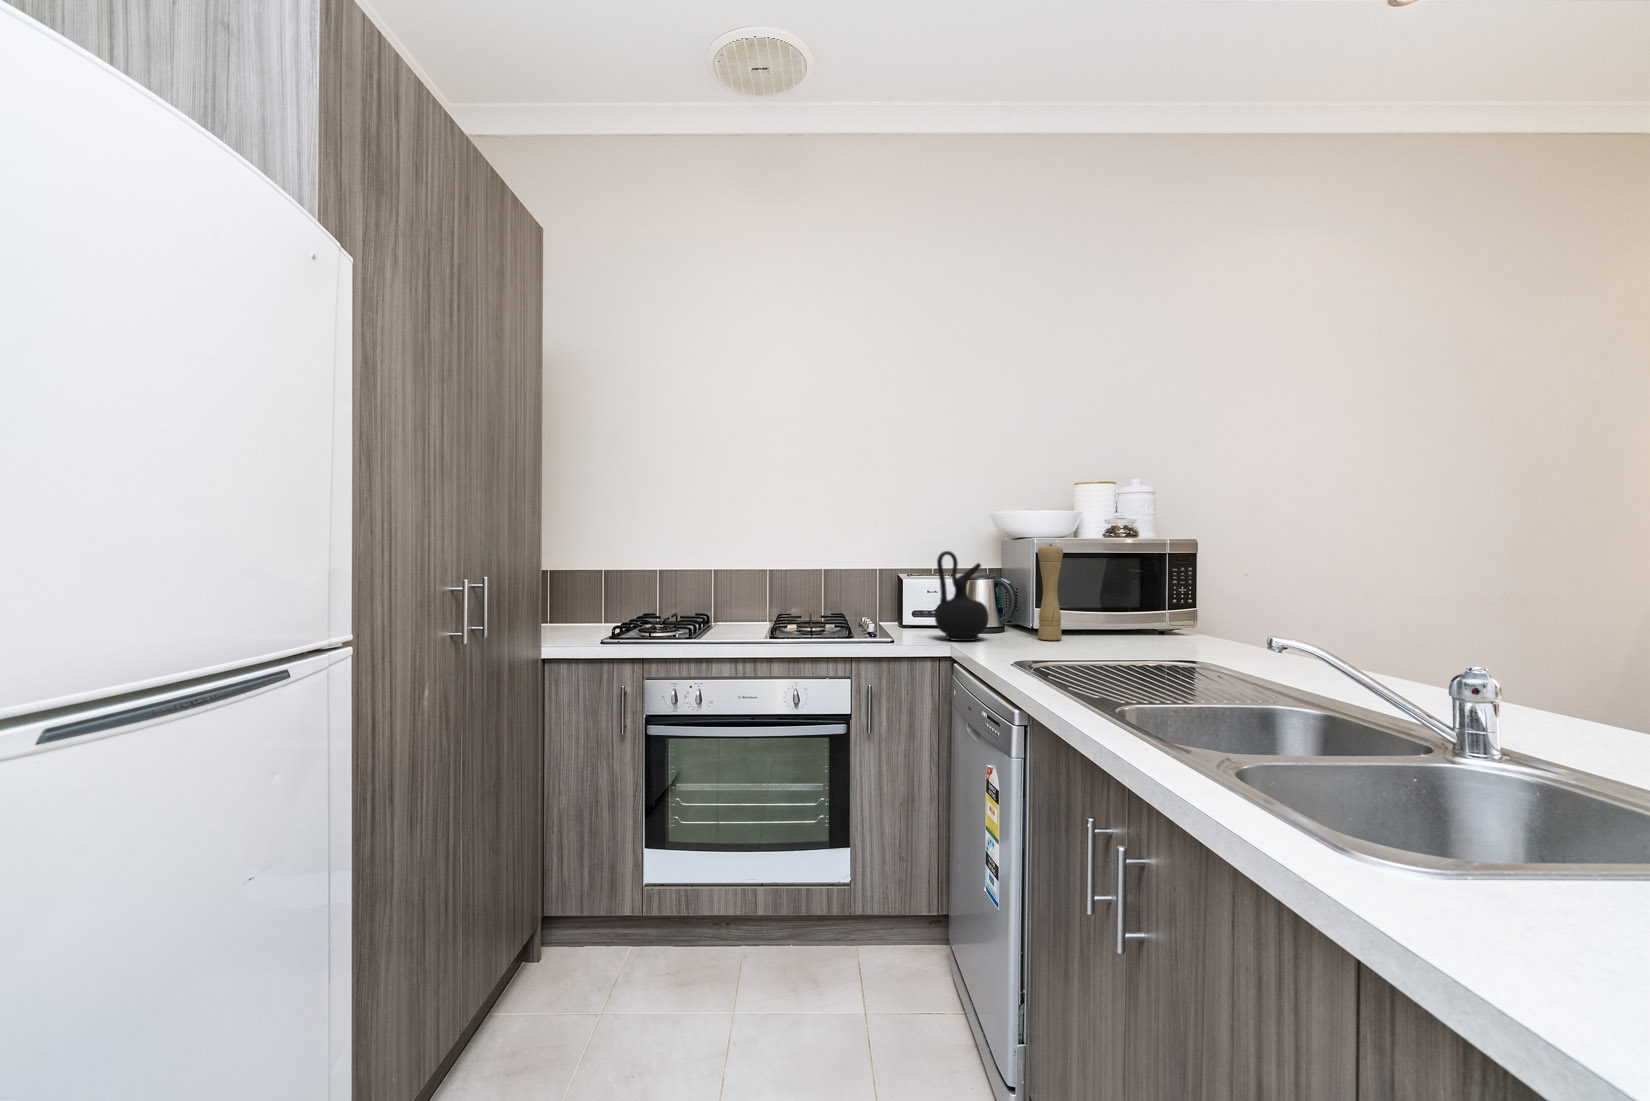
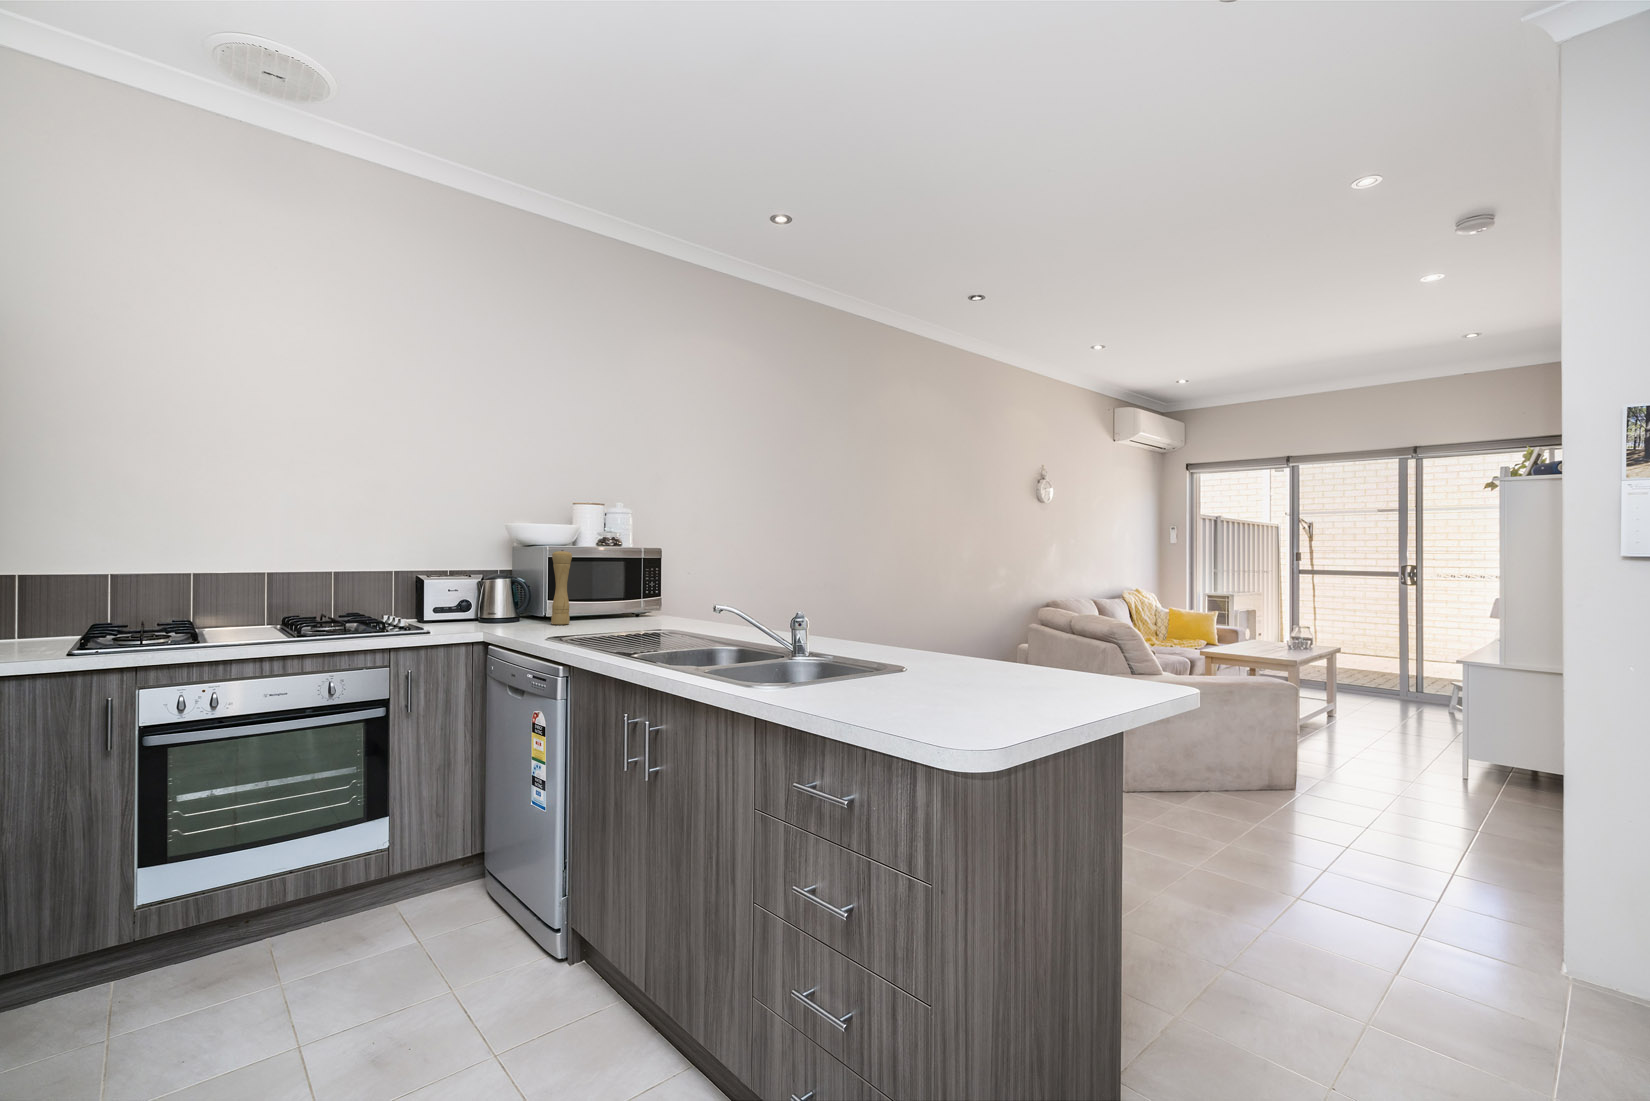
ceramic jug: present [935,551,989,641] -> none [464,554,513,629]

